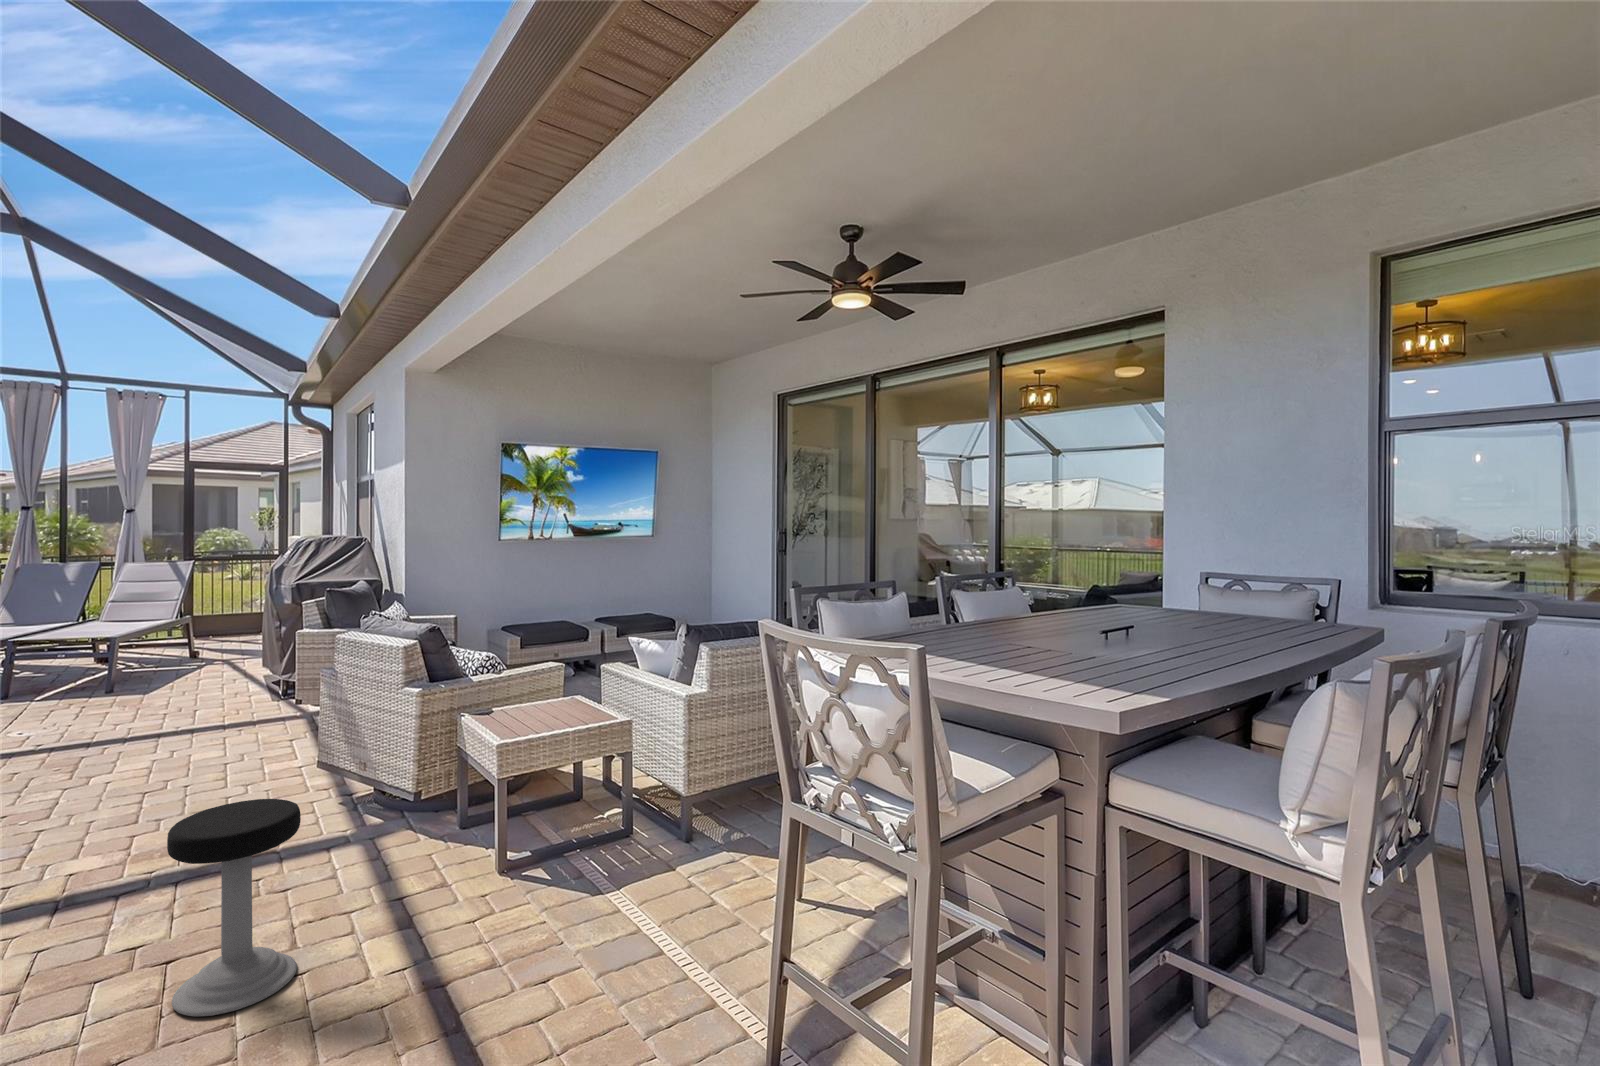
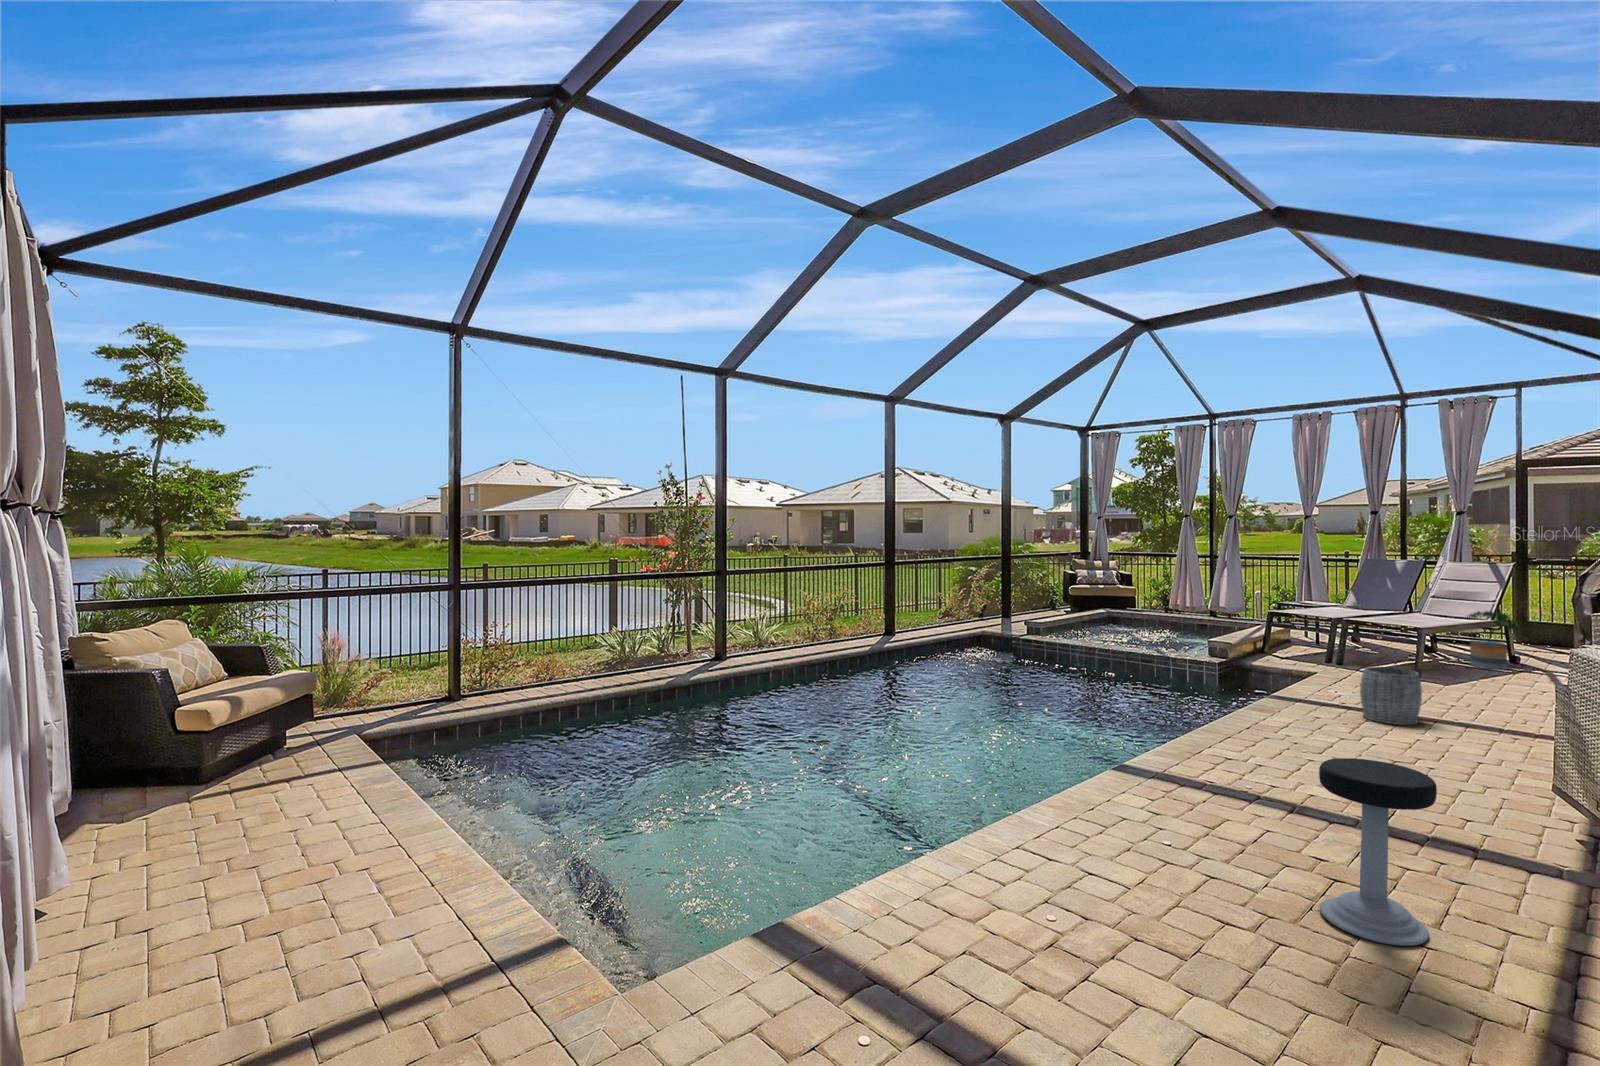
potted tree: none [147,612,202,669] -> present [1467,611,1519,669]
woven basket: none [70,689,145,756] -> present [1360,667,1422,725]

